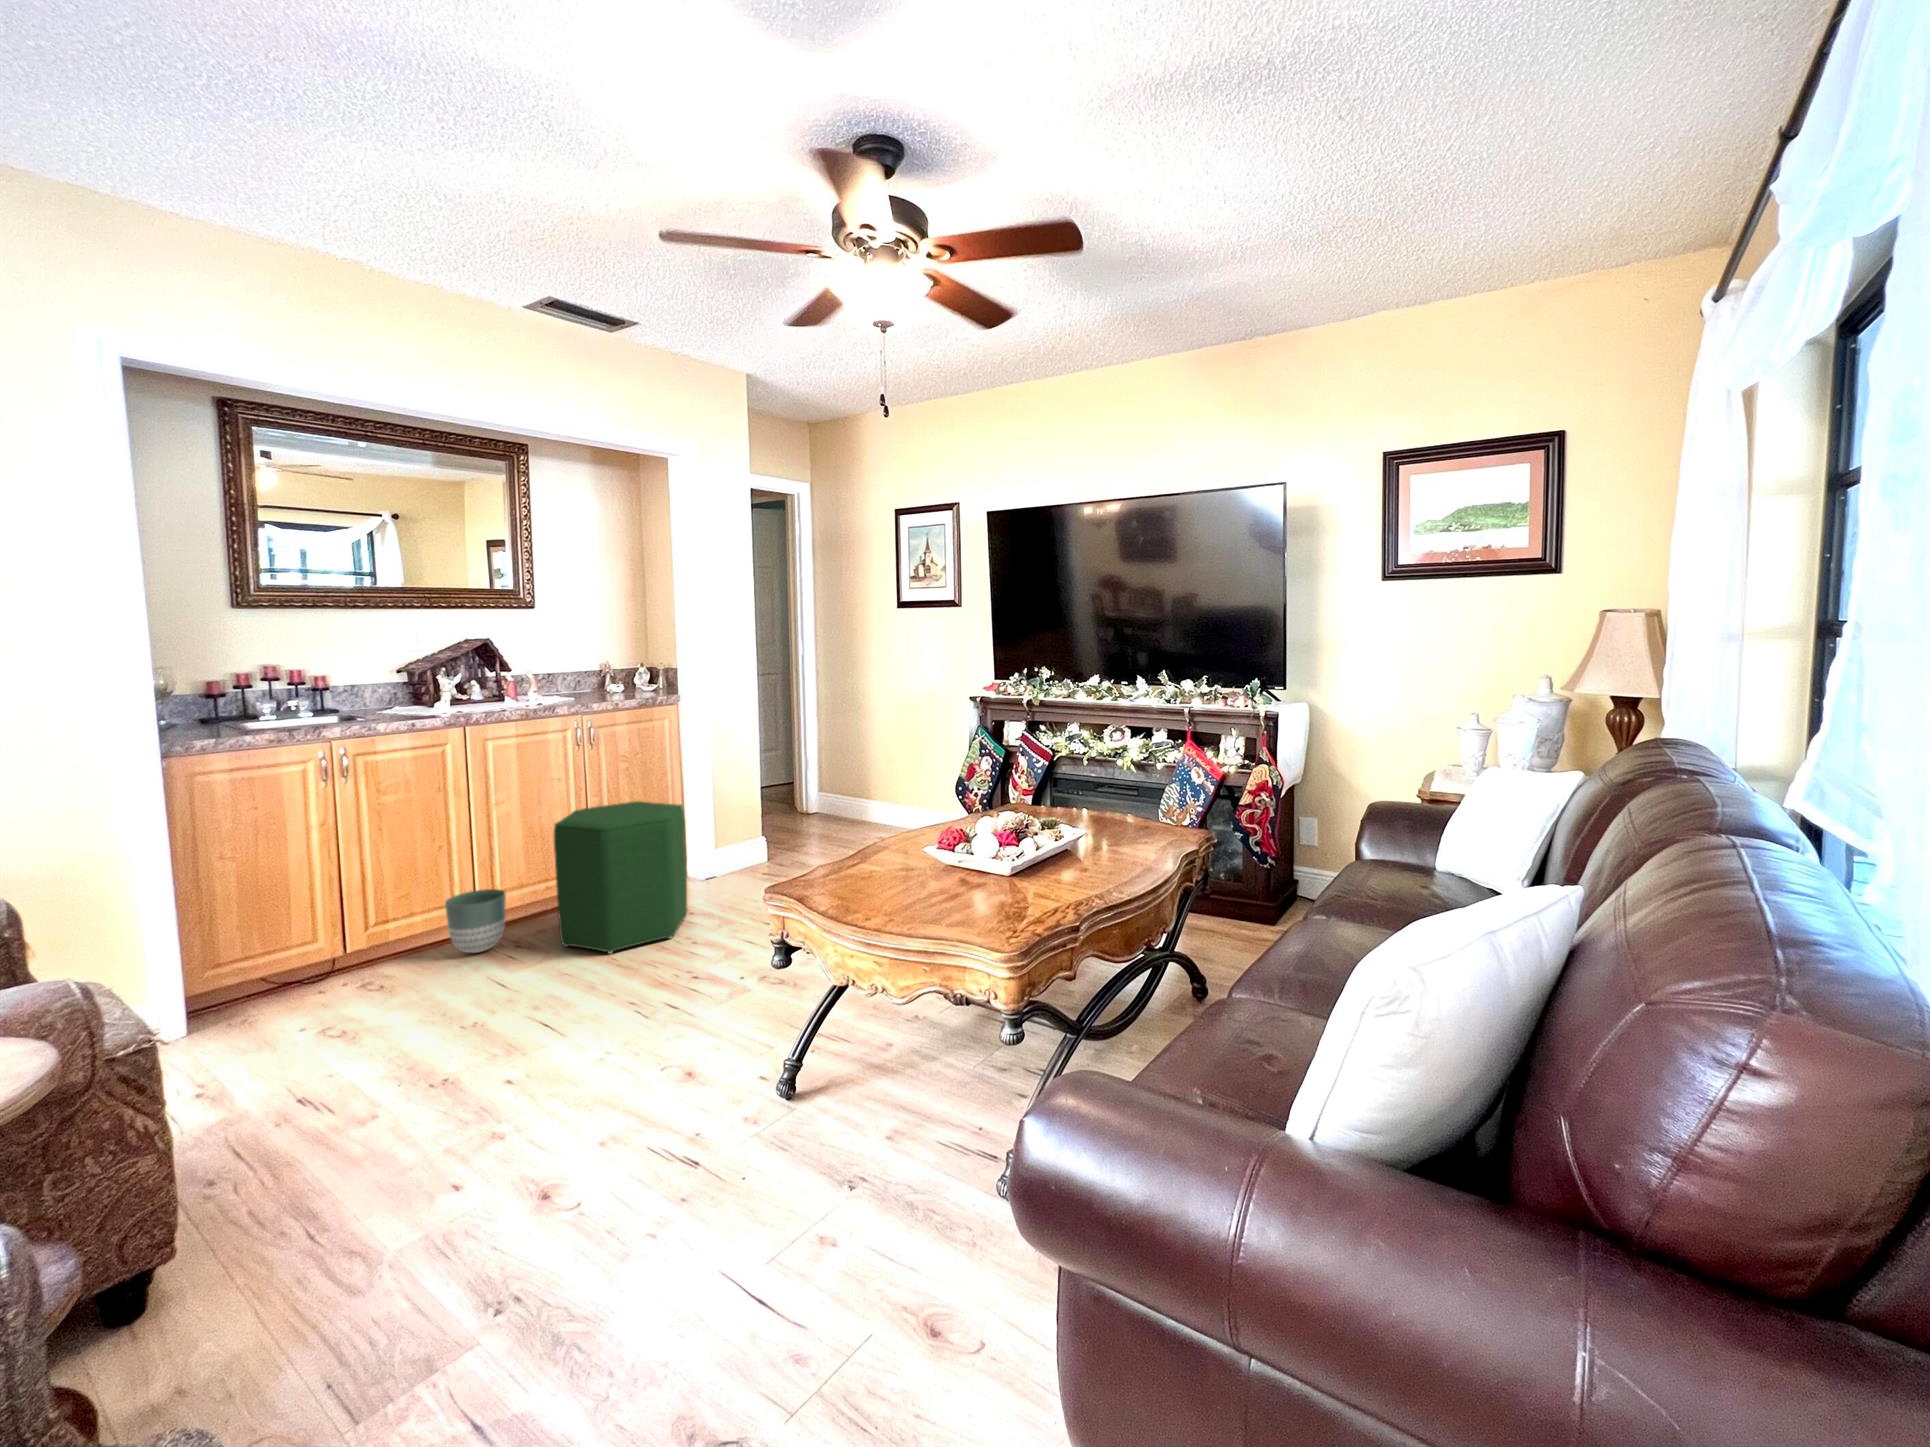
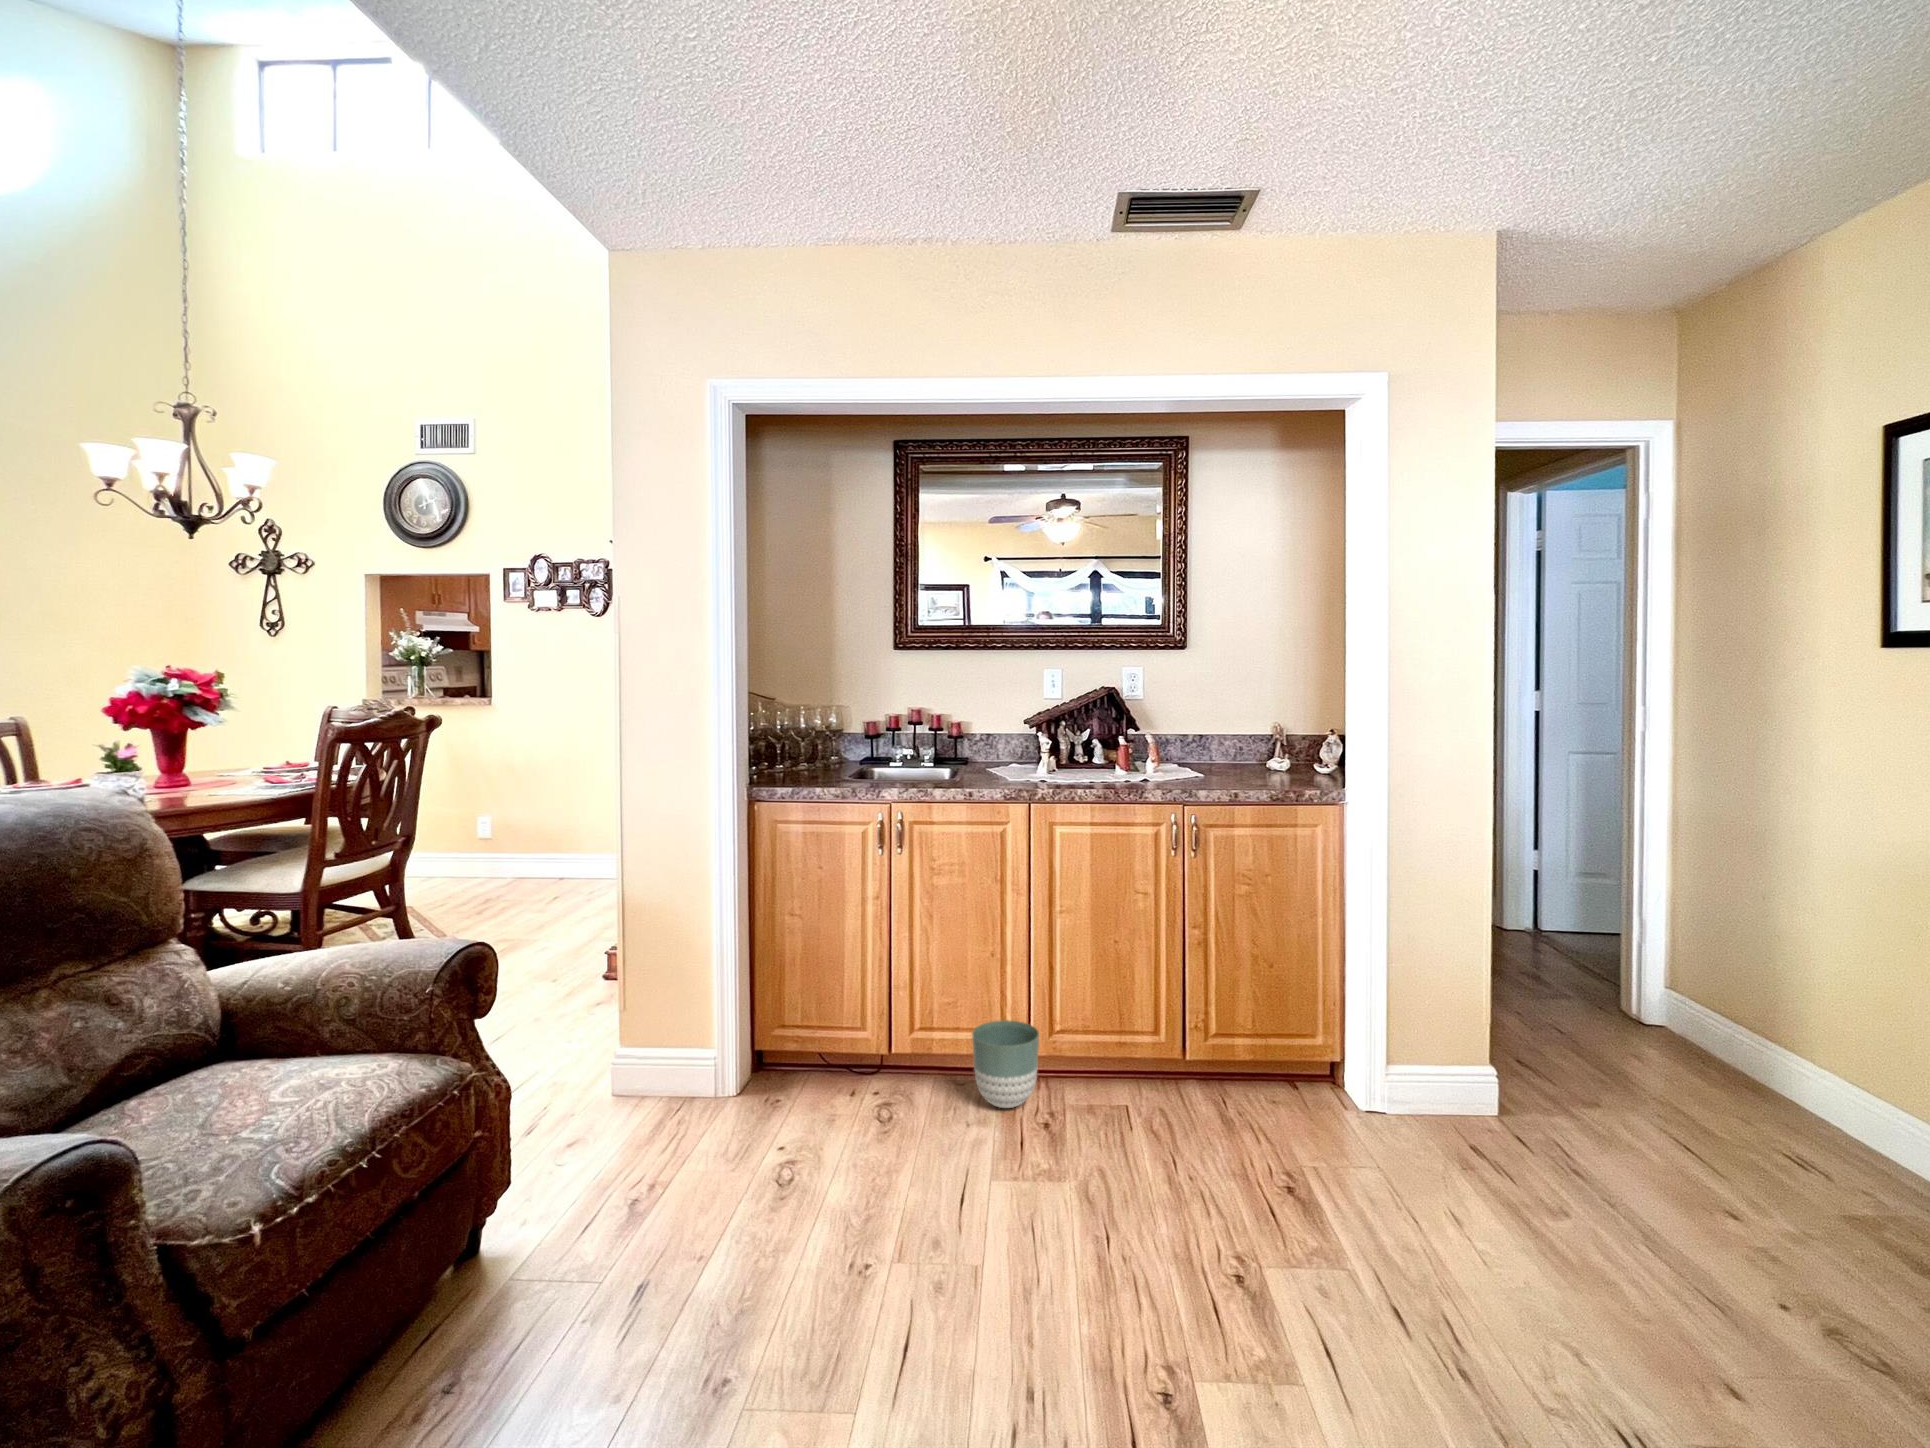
ottoman: present [554,801,687,954] -> none [1069,949,1260,1212]

